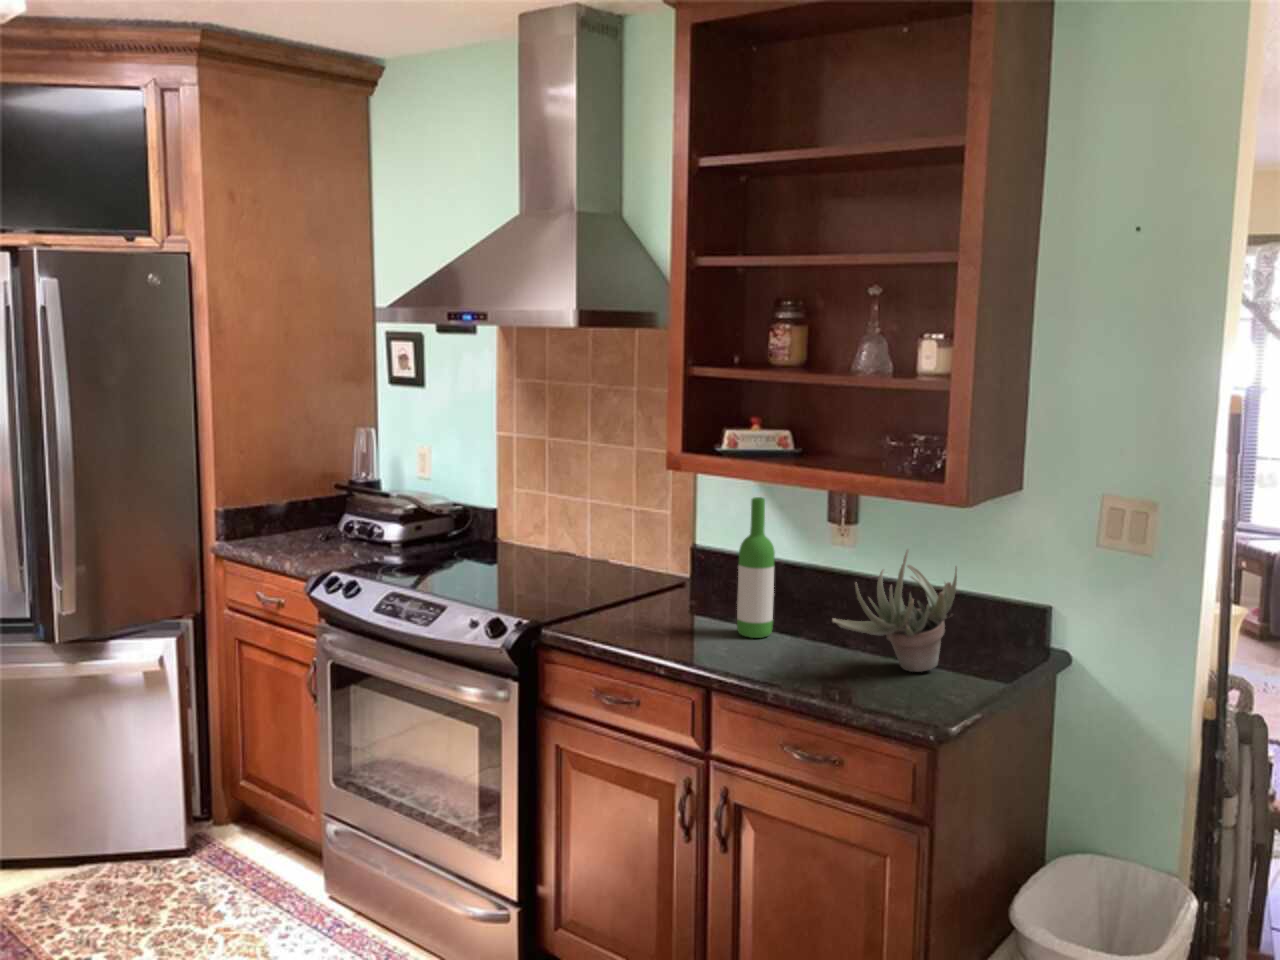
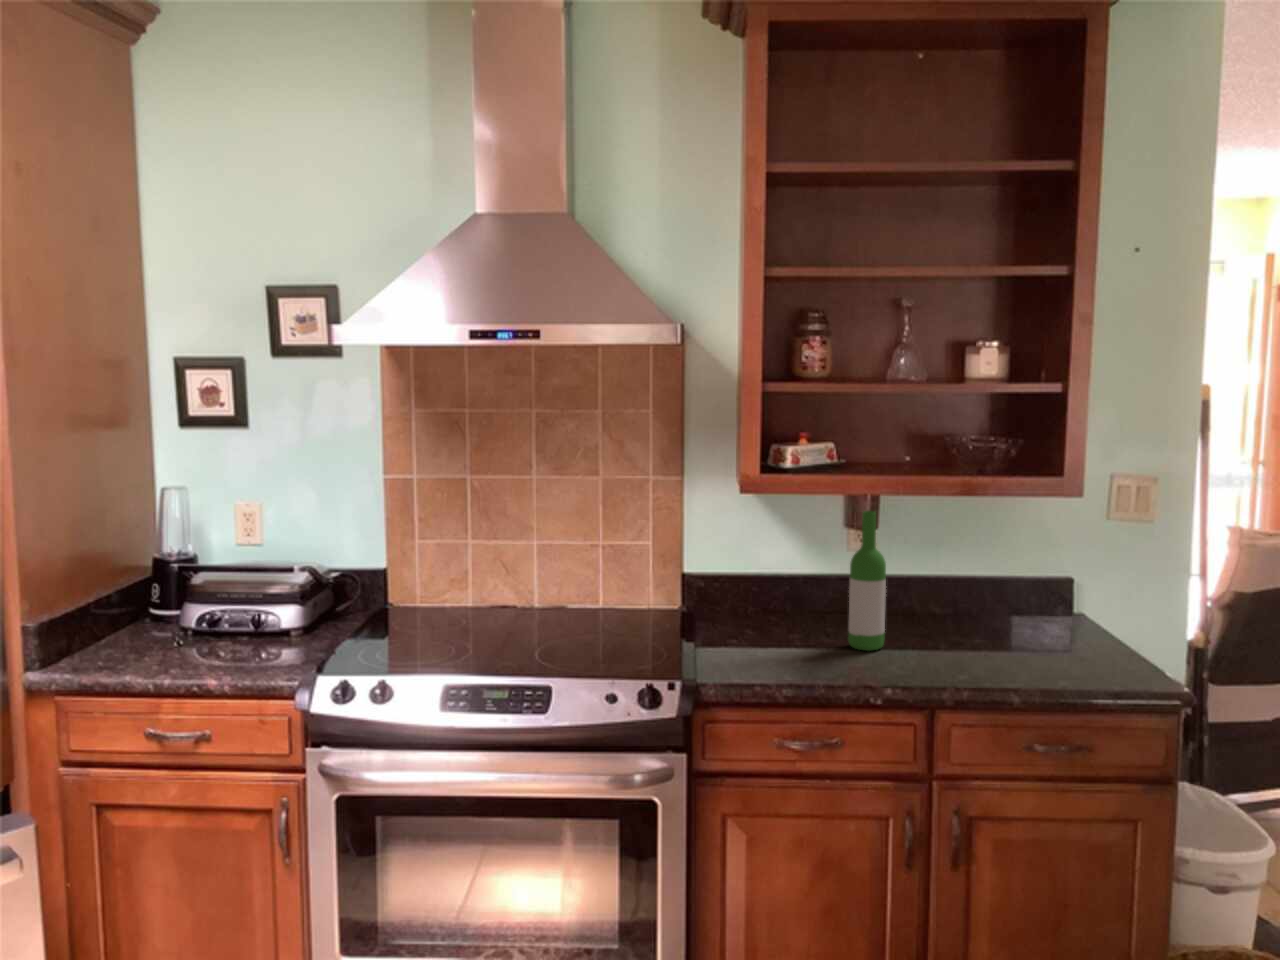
succulent plant: present [832,550,957,672] -> none [1007,539,1088,650]

